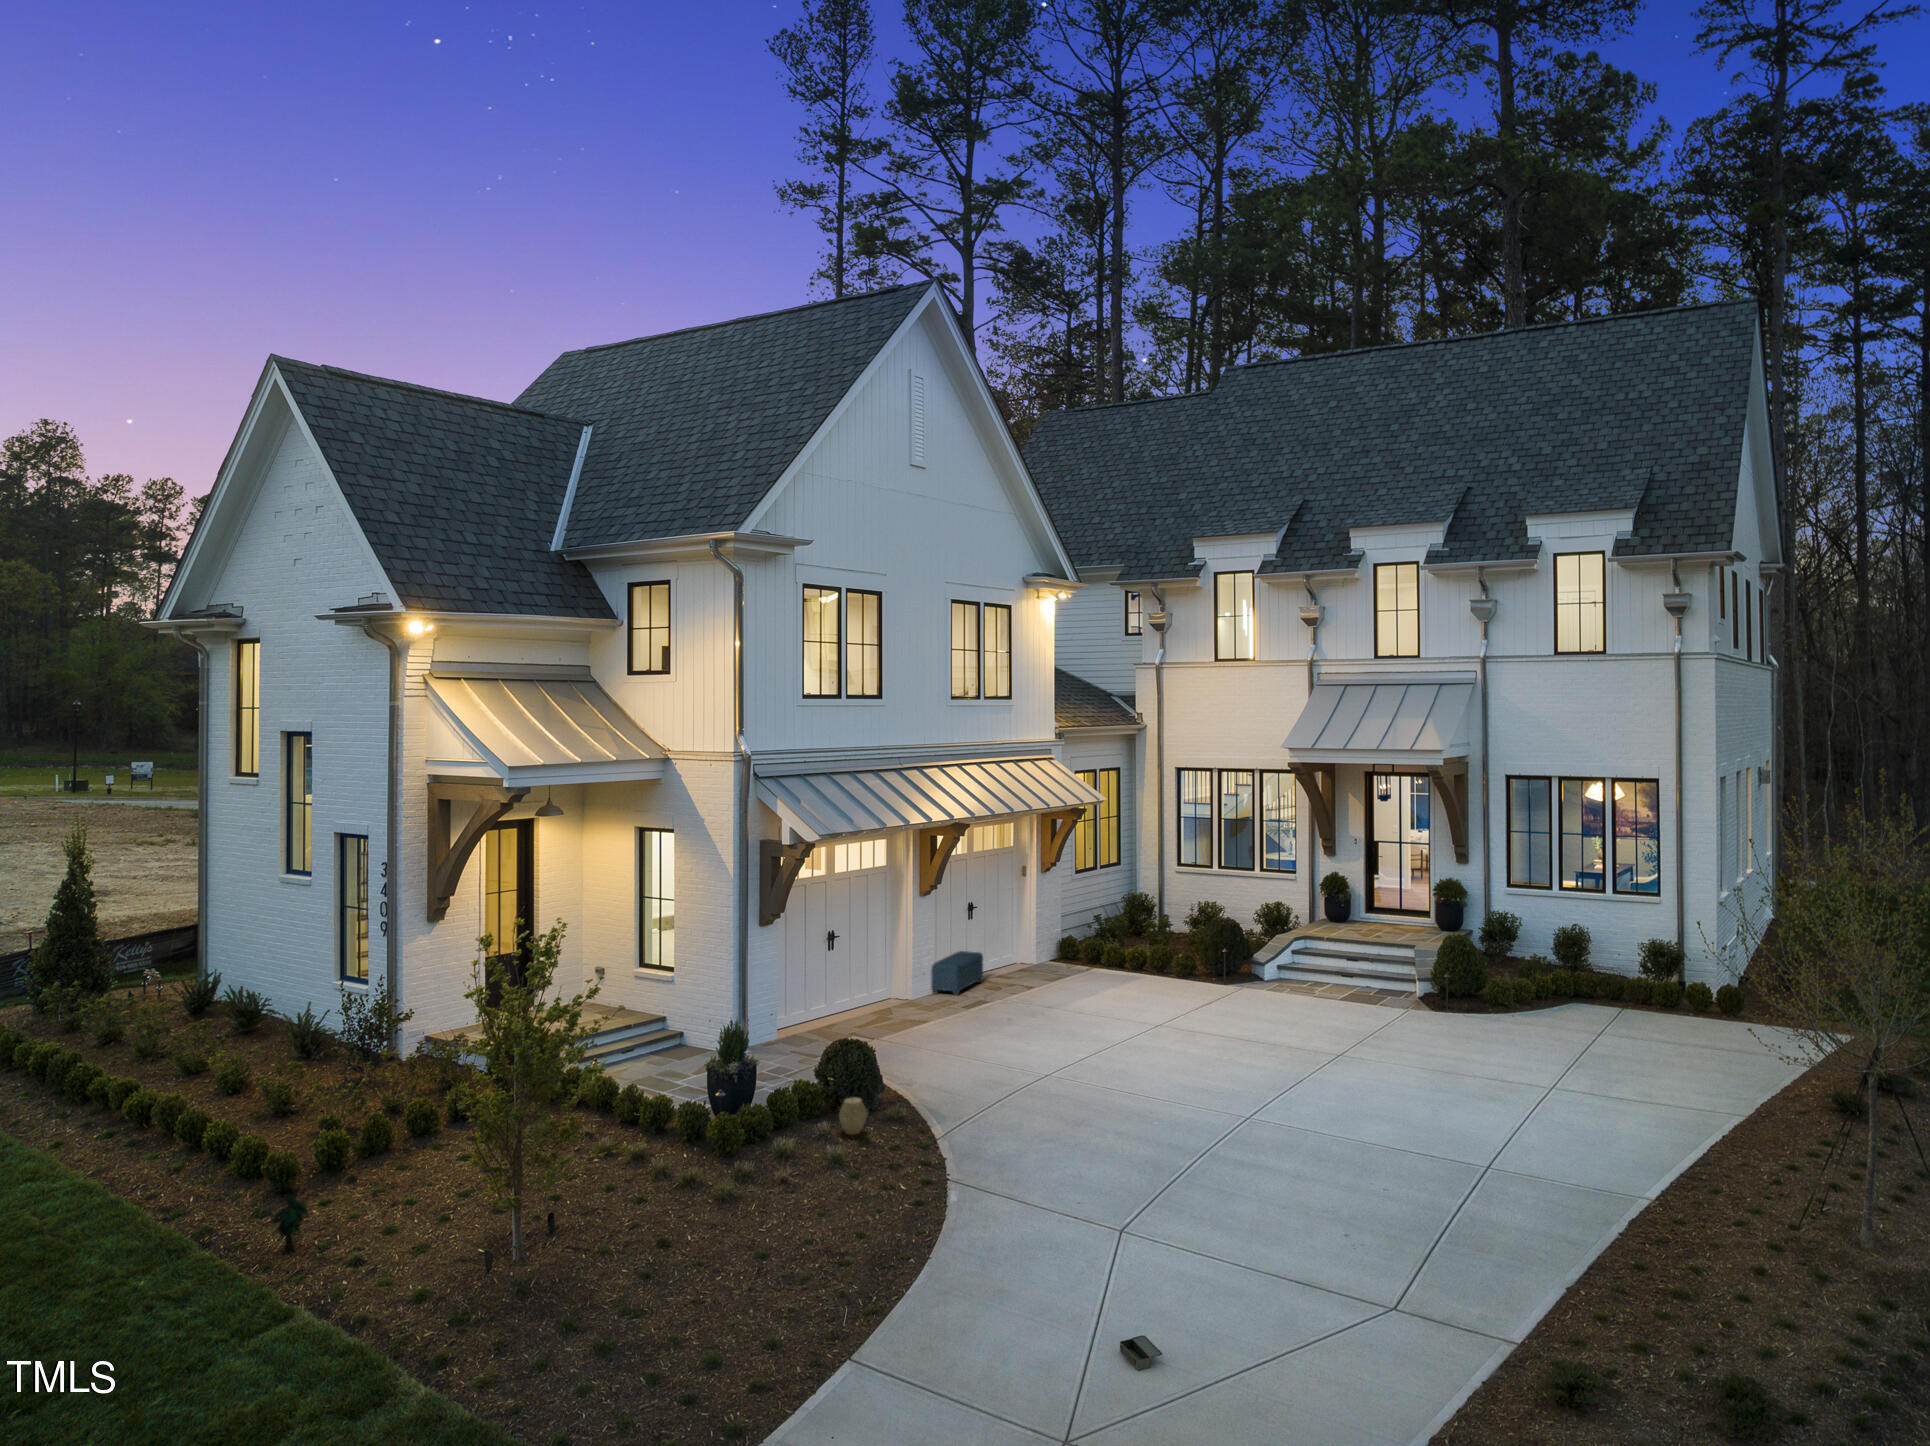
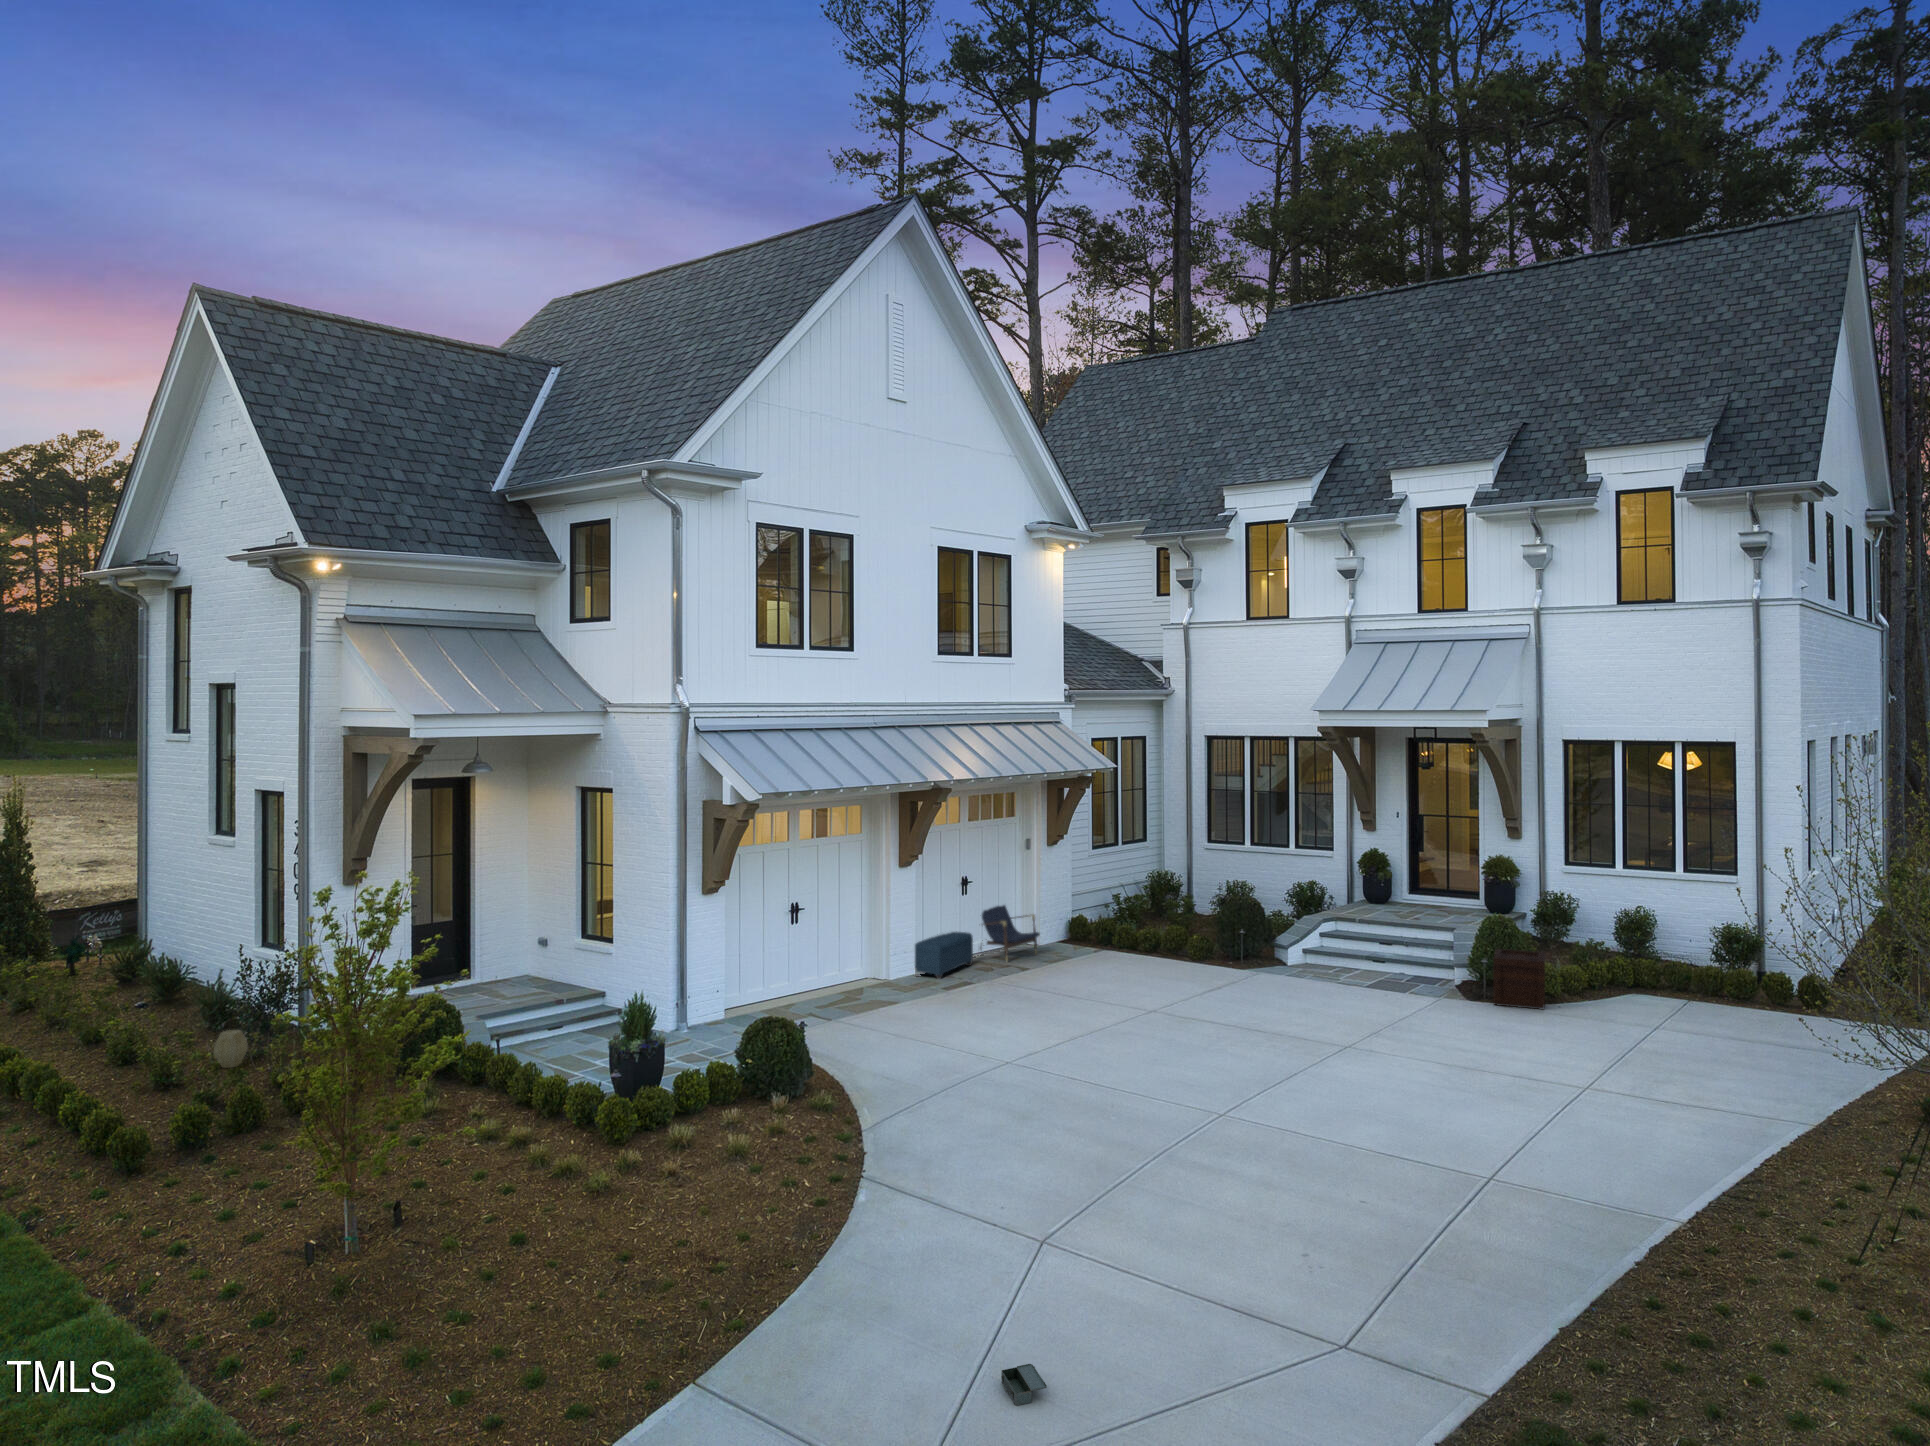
lounge chair: none [984,919,1042,979] -> present [980,905,1040,961]
wooden crate: none [1455,962,1501,1016] -> present [1493,948,1545,1010]
woven basket: present [839,1097,867,1135] -> present [214,1030,248,1068]
decorative plant: present [271,1189,309,1254] -> present [60,936,85,976]

